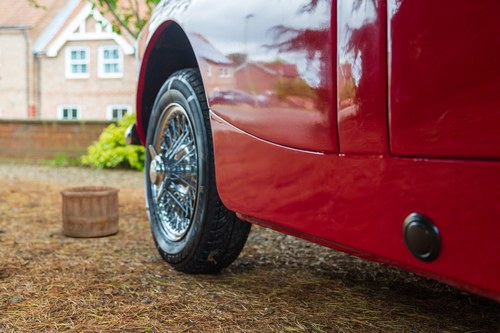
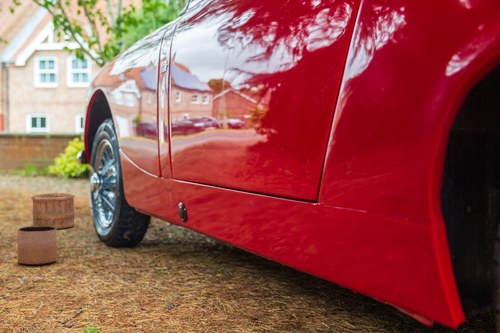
planter: none [33,244,101,317] -> present [18,226,57,265]

